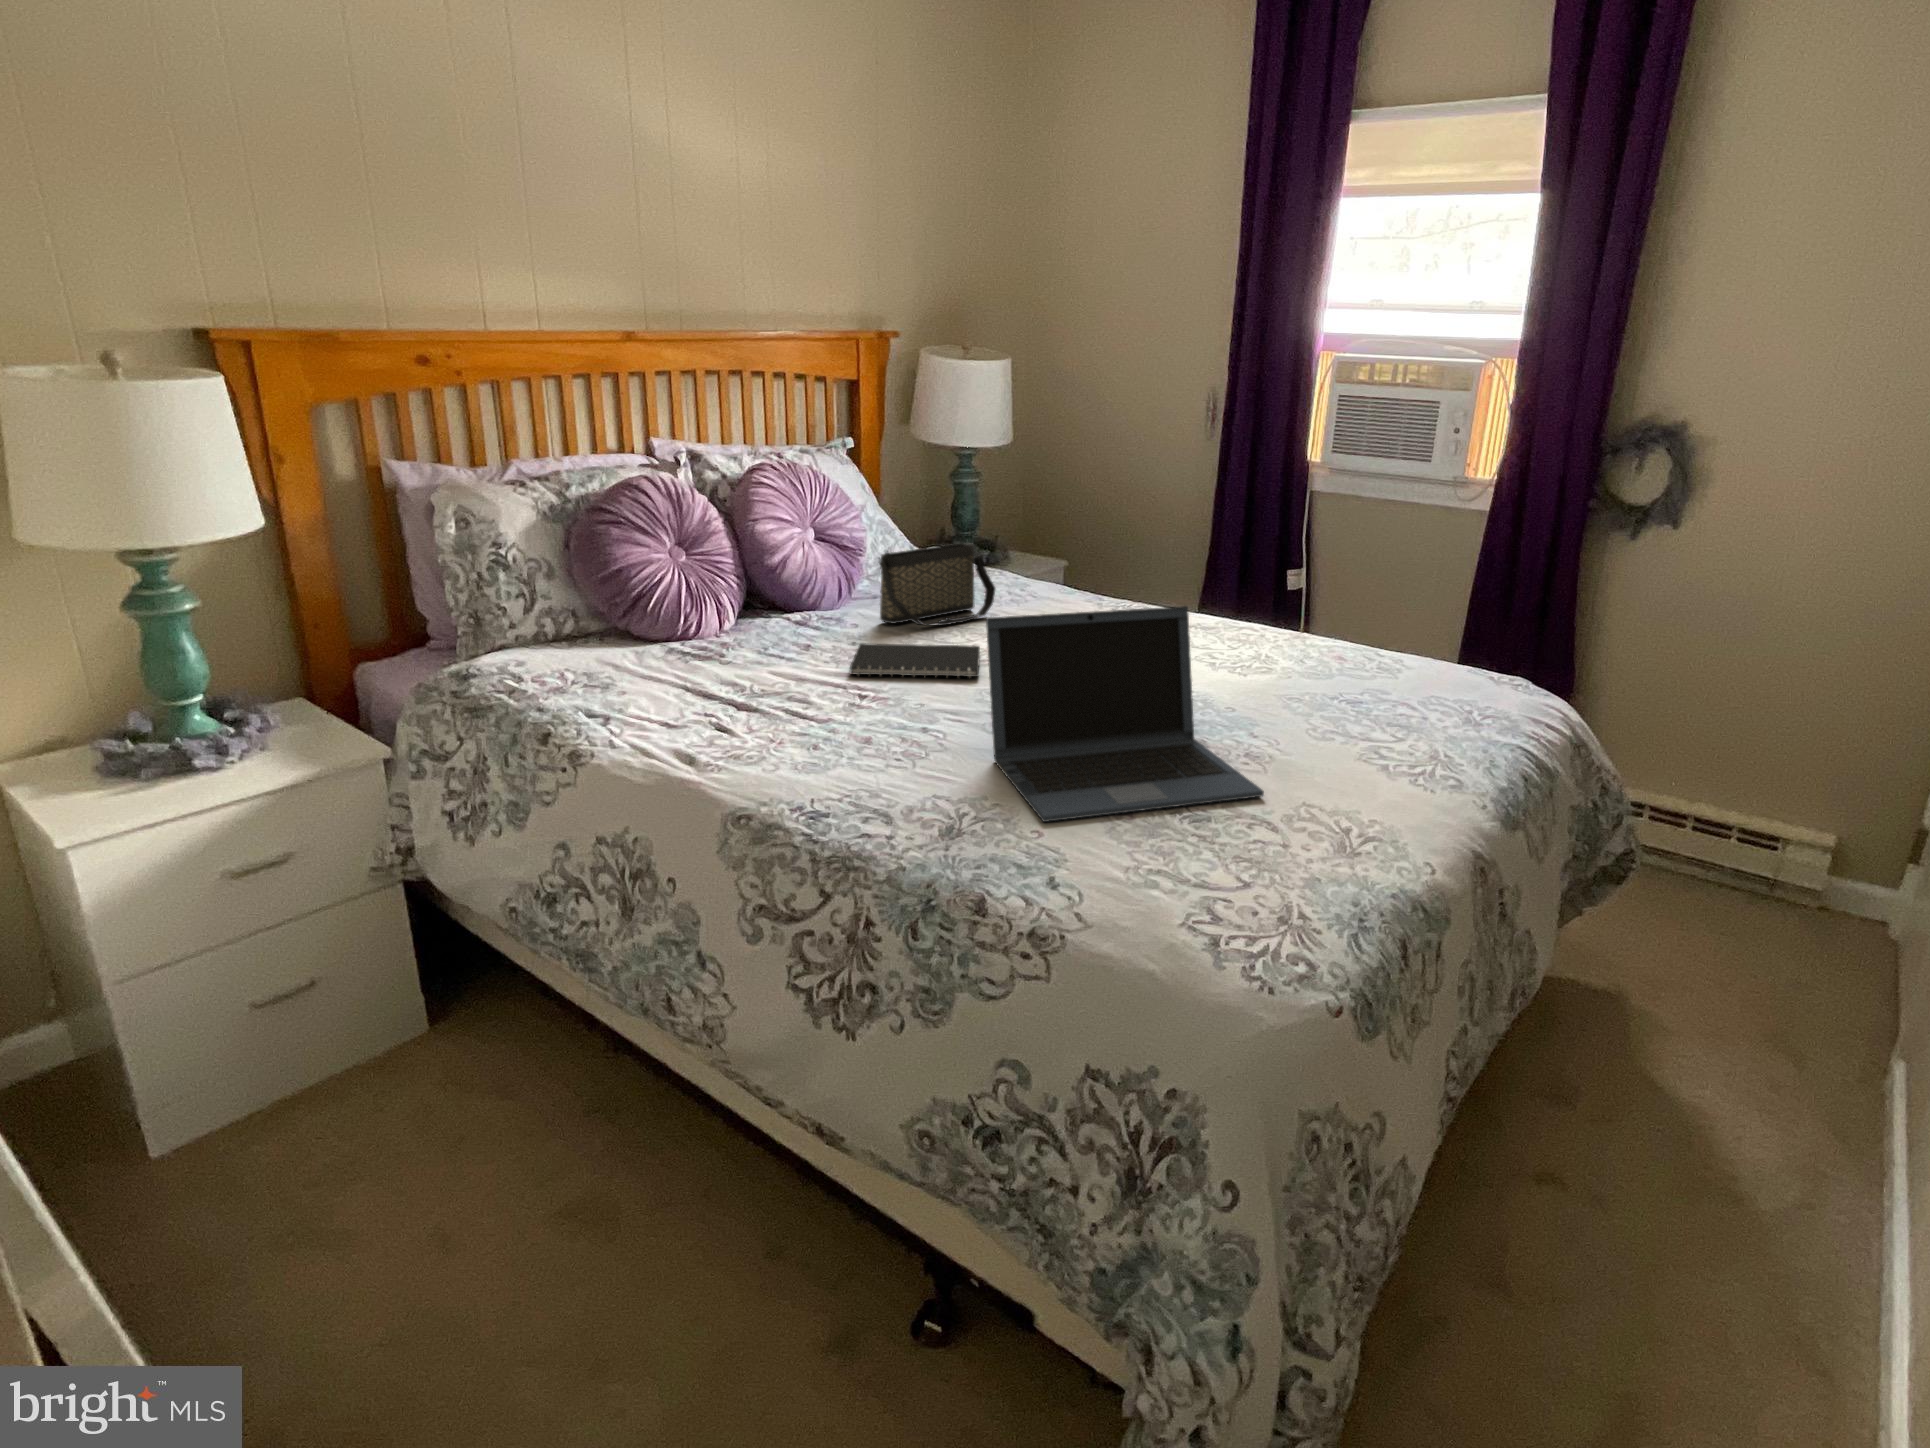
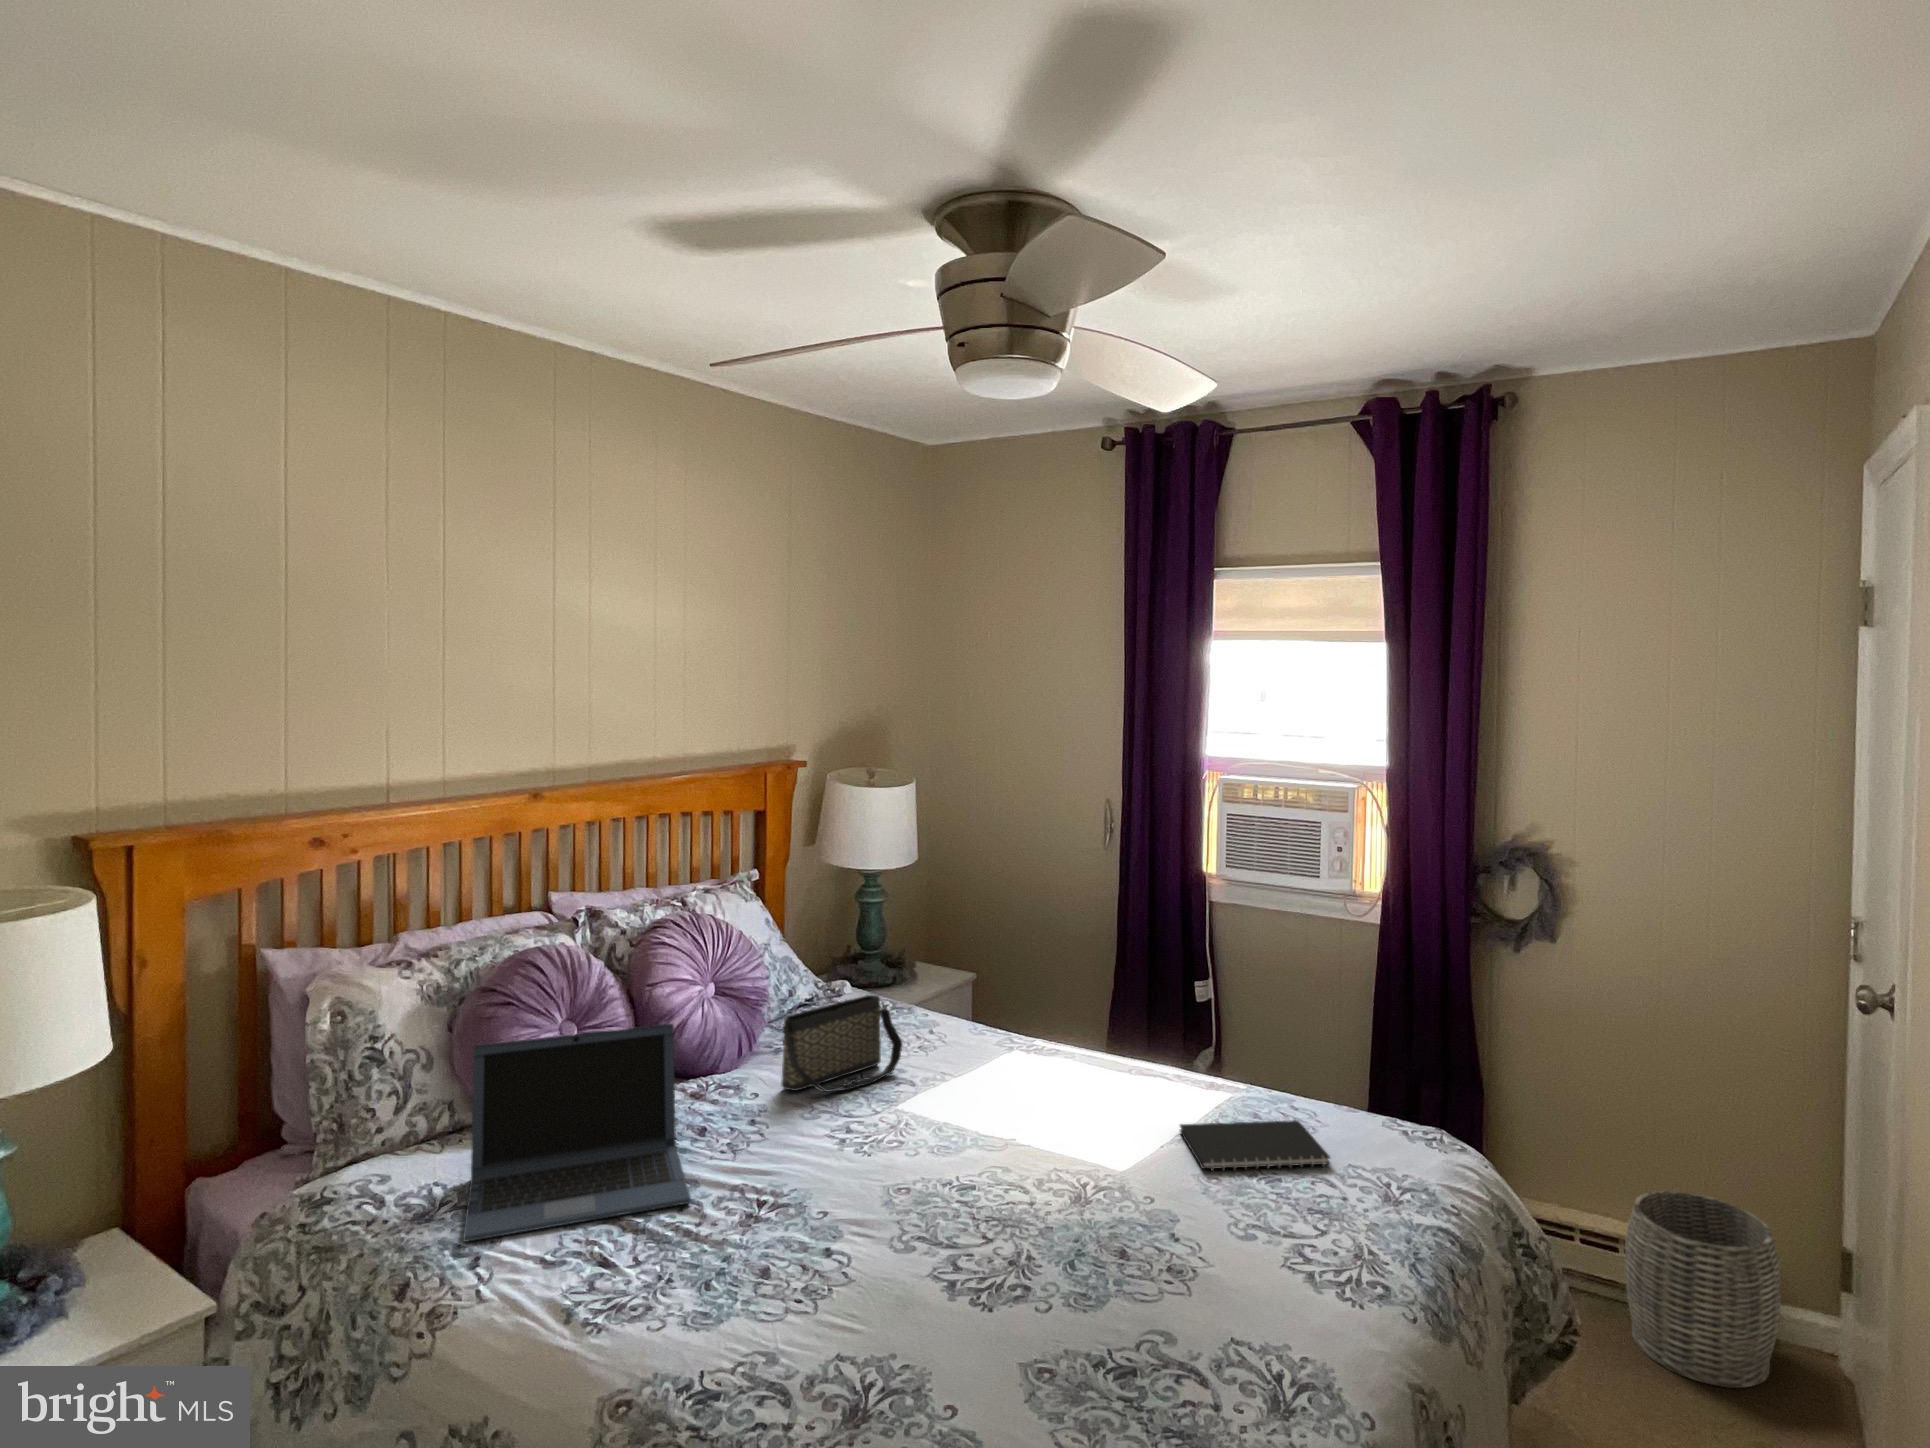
laptop: present [986,606,1264,822] -> present [463,1024,691,1242]
notebook: present [850,643,980,677] -> present [1180,1120,1330,1170]
woven basket: none [1686,768,1852,936] -> present [1625,1191,1781,1388]

